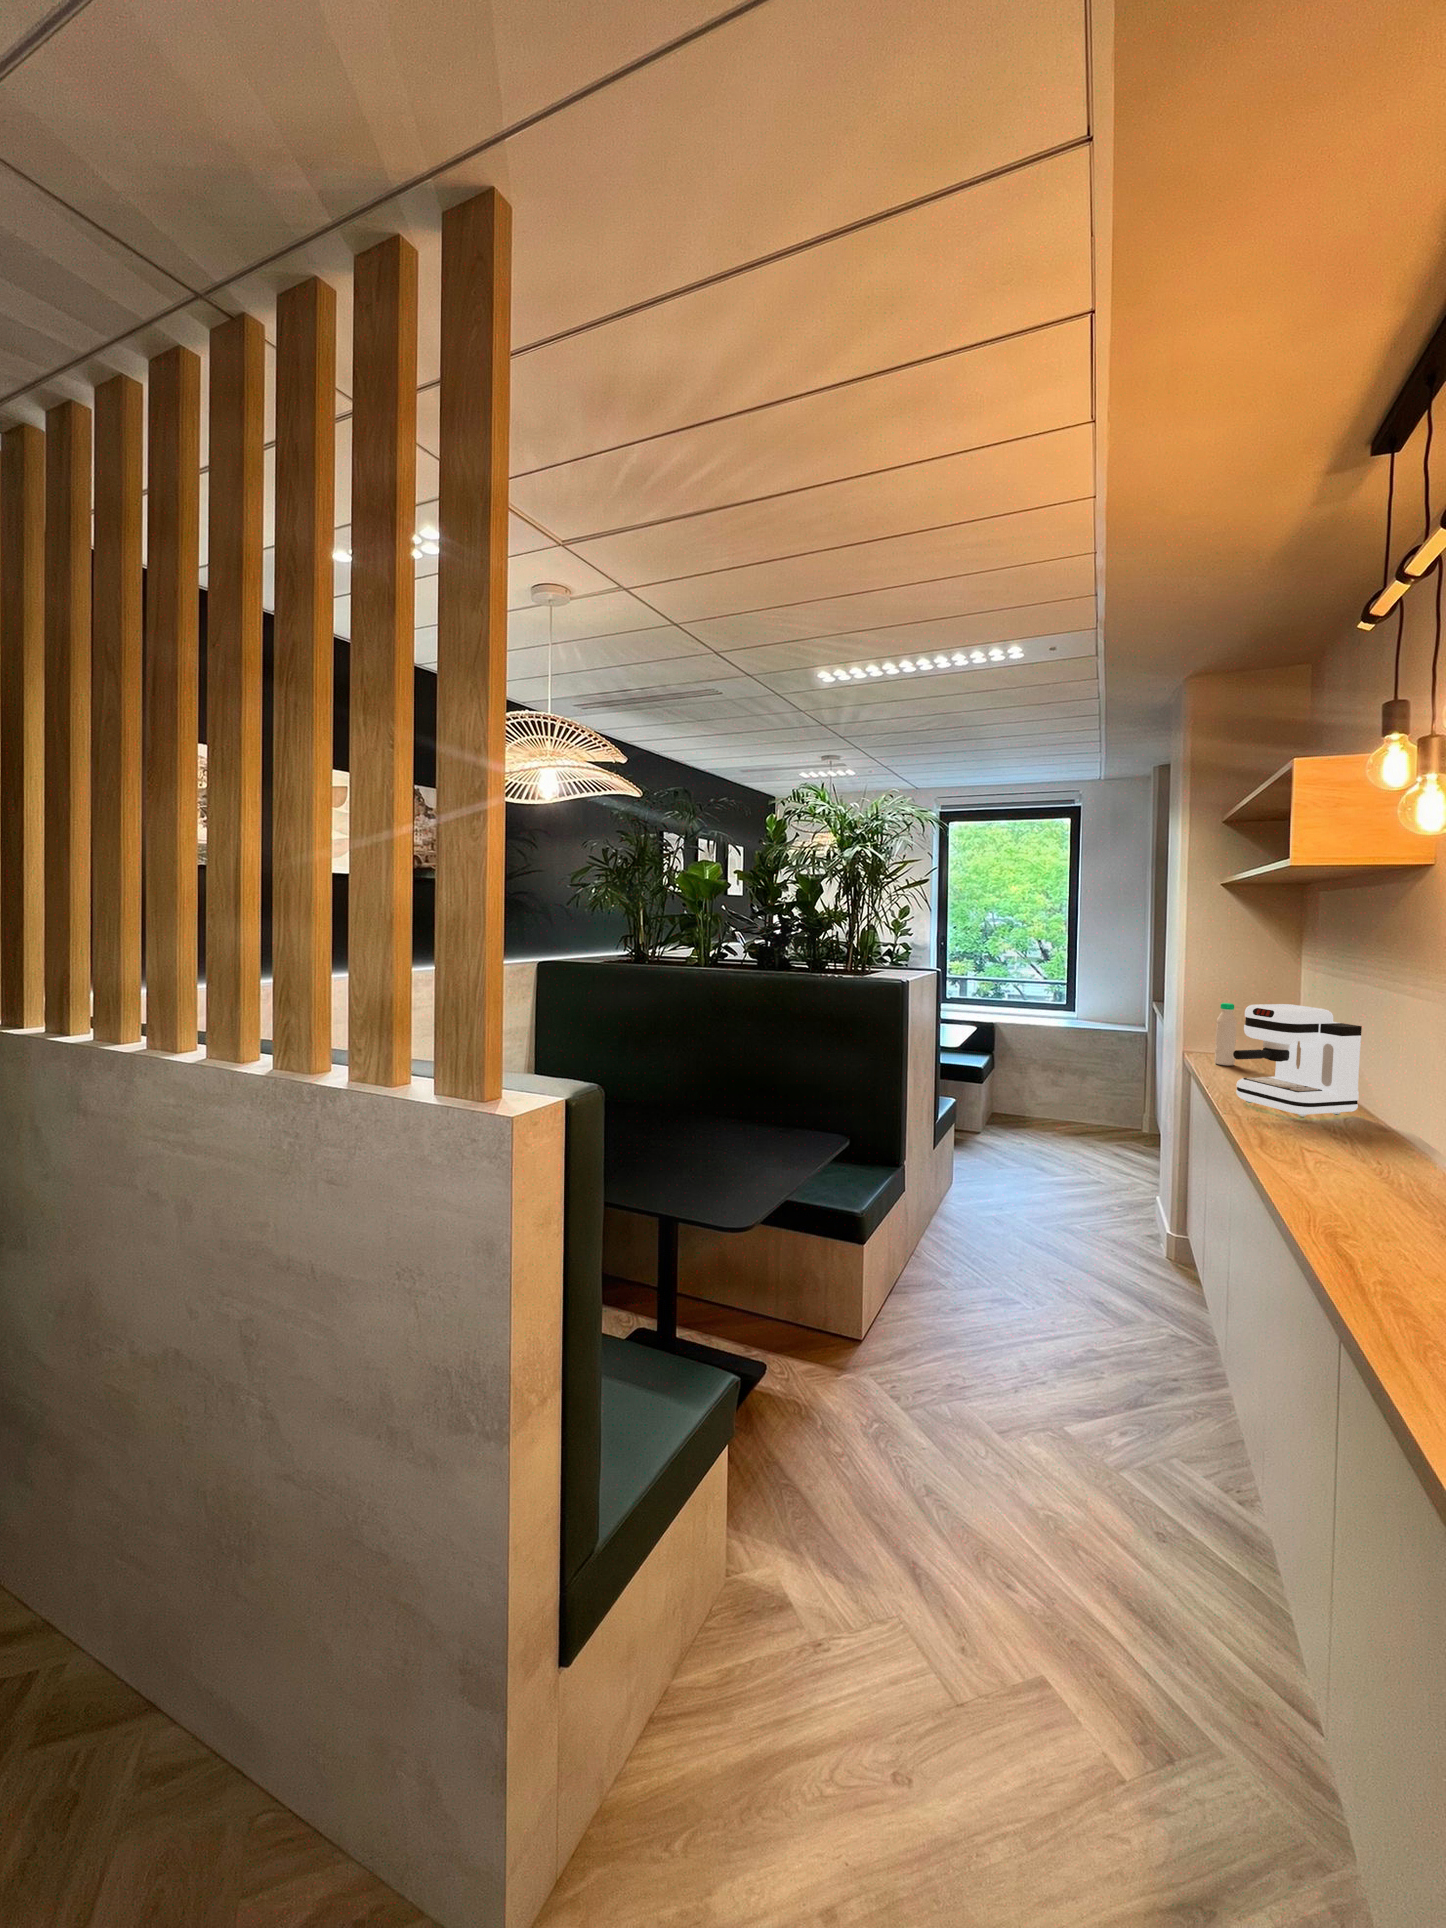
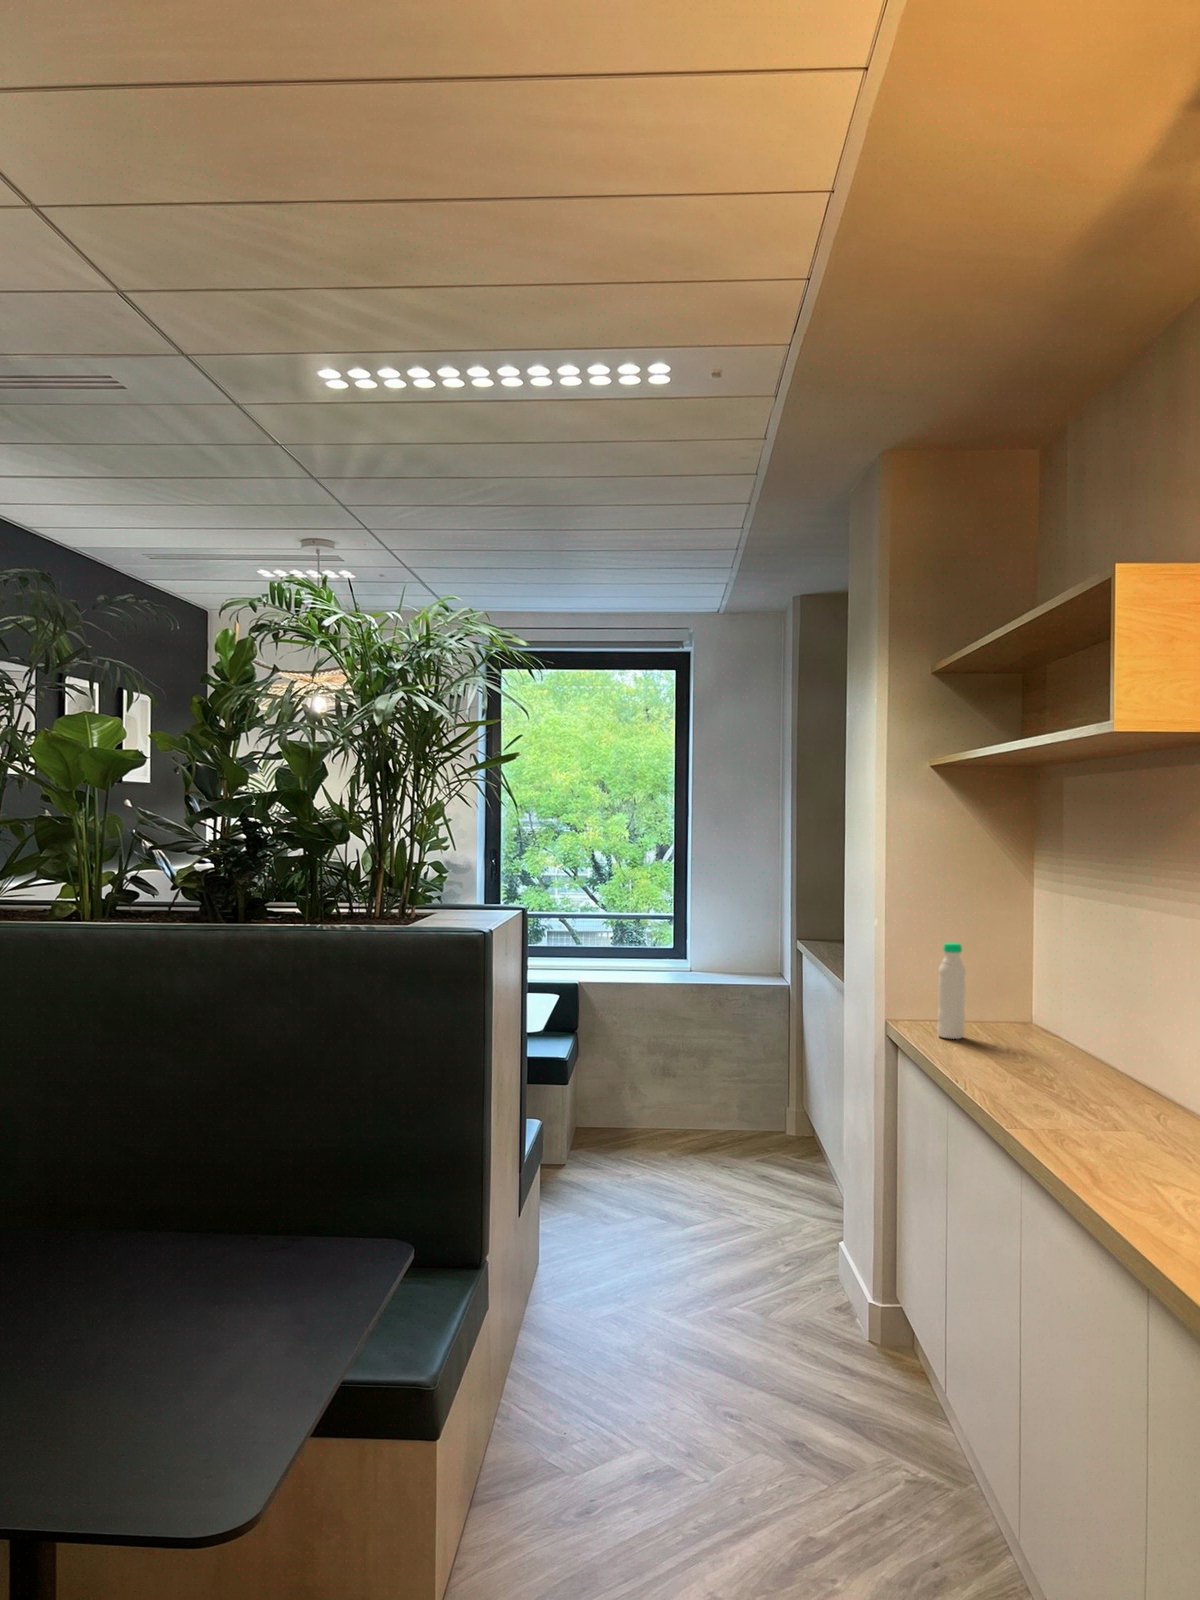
coffee maker: present [1233,1004,1362,1116] -> none [999,944,1161,1120]

